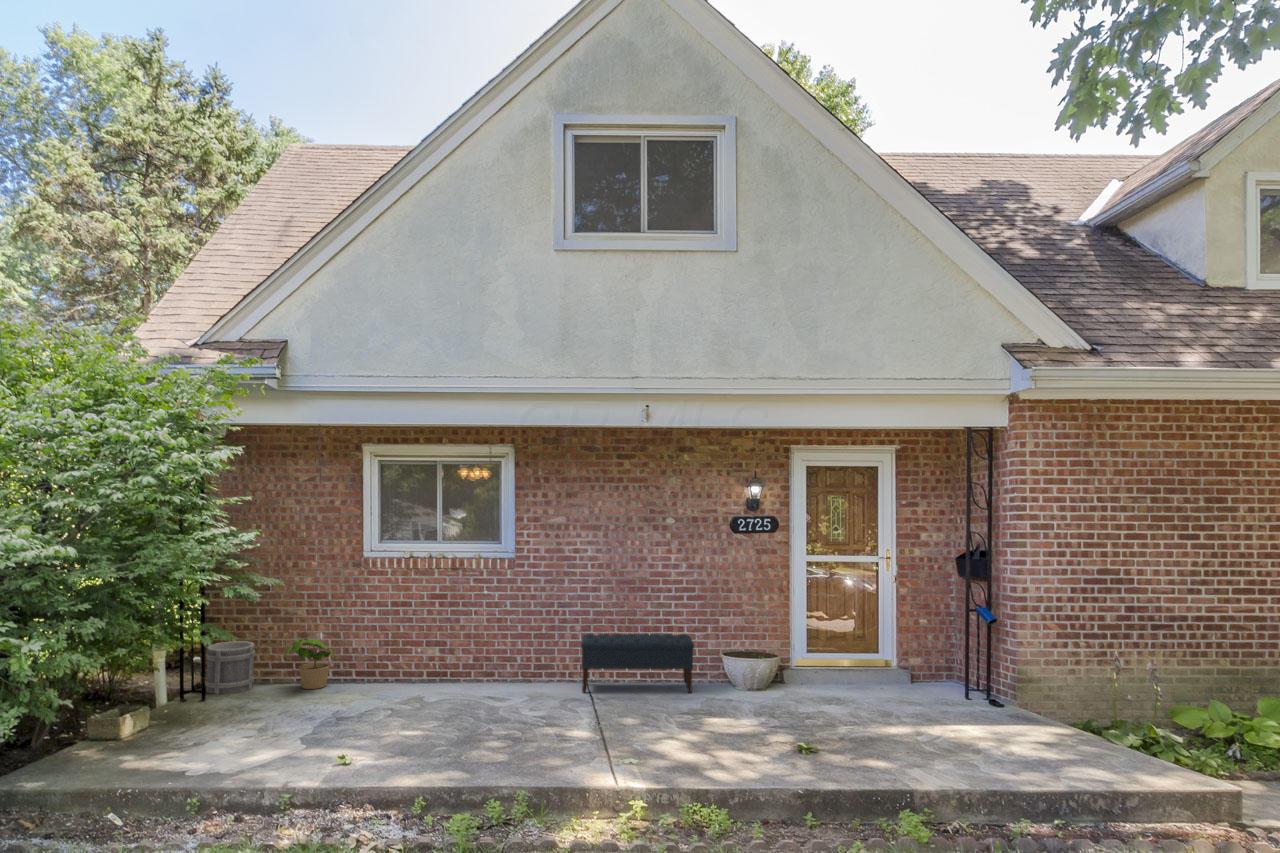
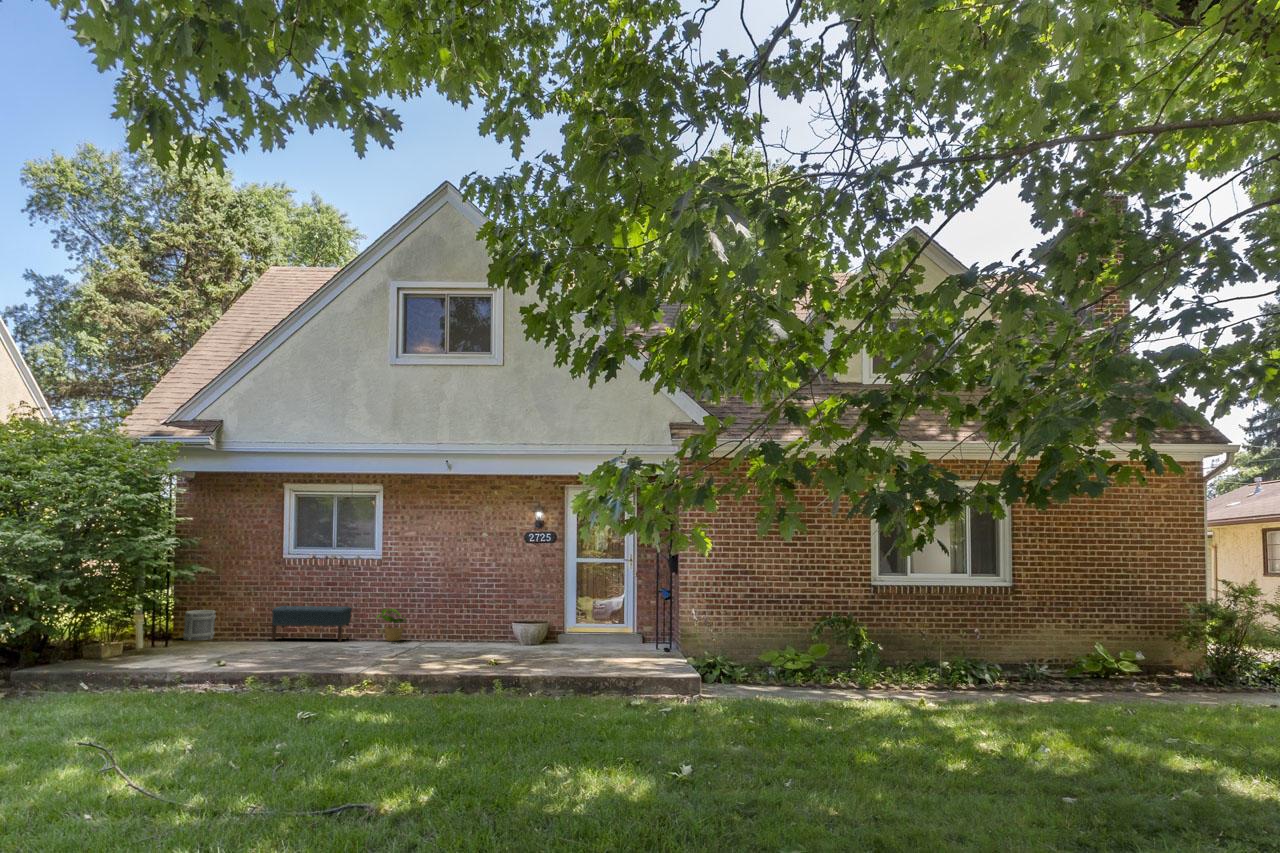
bench: present [581,633,694,693] -> present [272,606,352,642]
potted plant: present [285,638,334,689] -> present [377,608,406,641]

